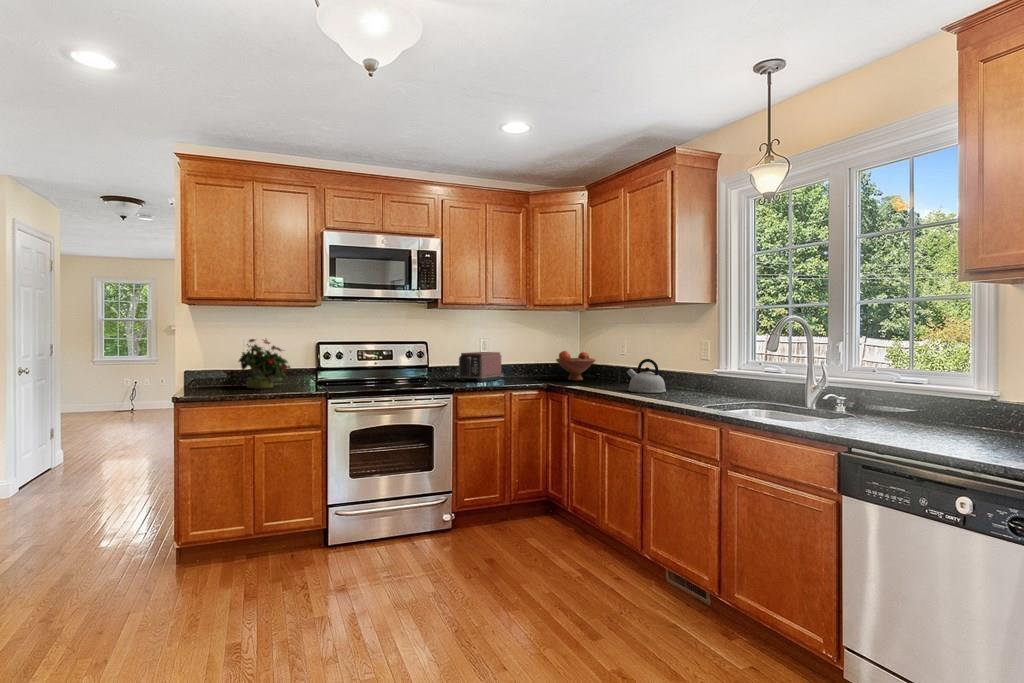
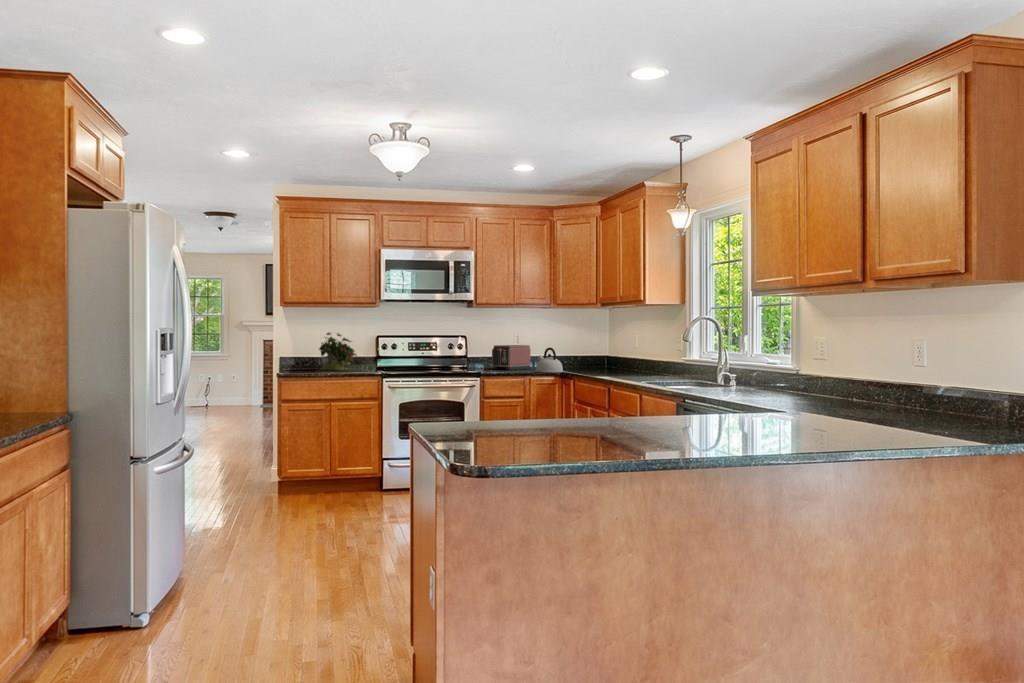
fruit bowl: present [556,351,595,381] -> none [578,344,613,370]
kettle: present [627,359,666,393] -> present [535,348,563,373]

